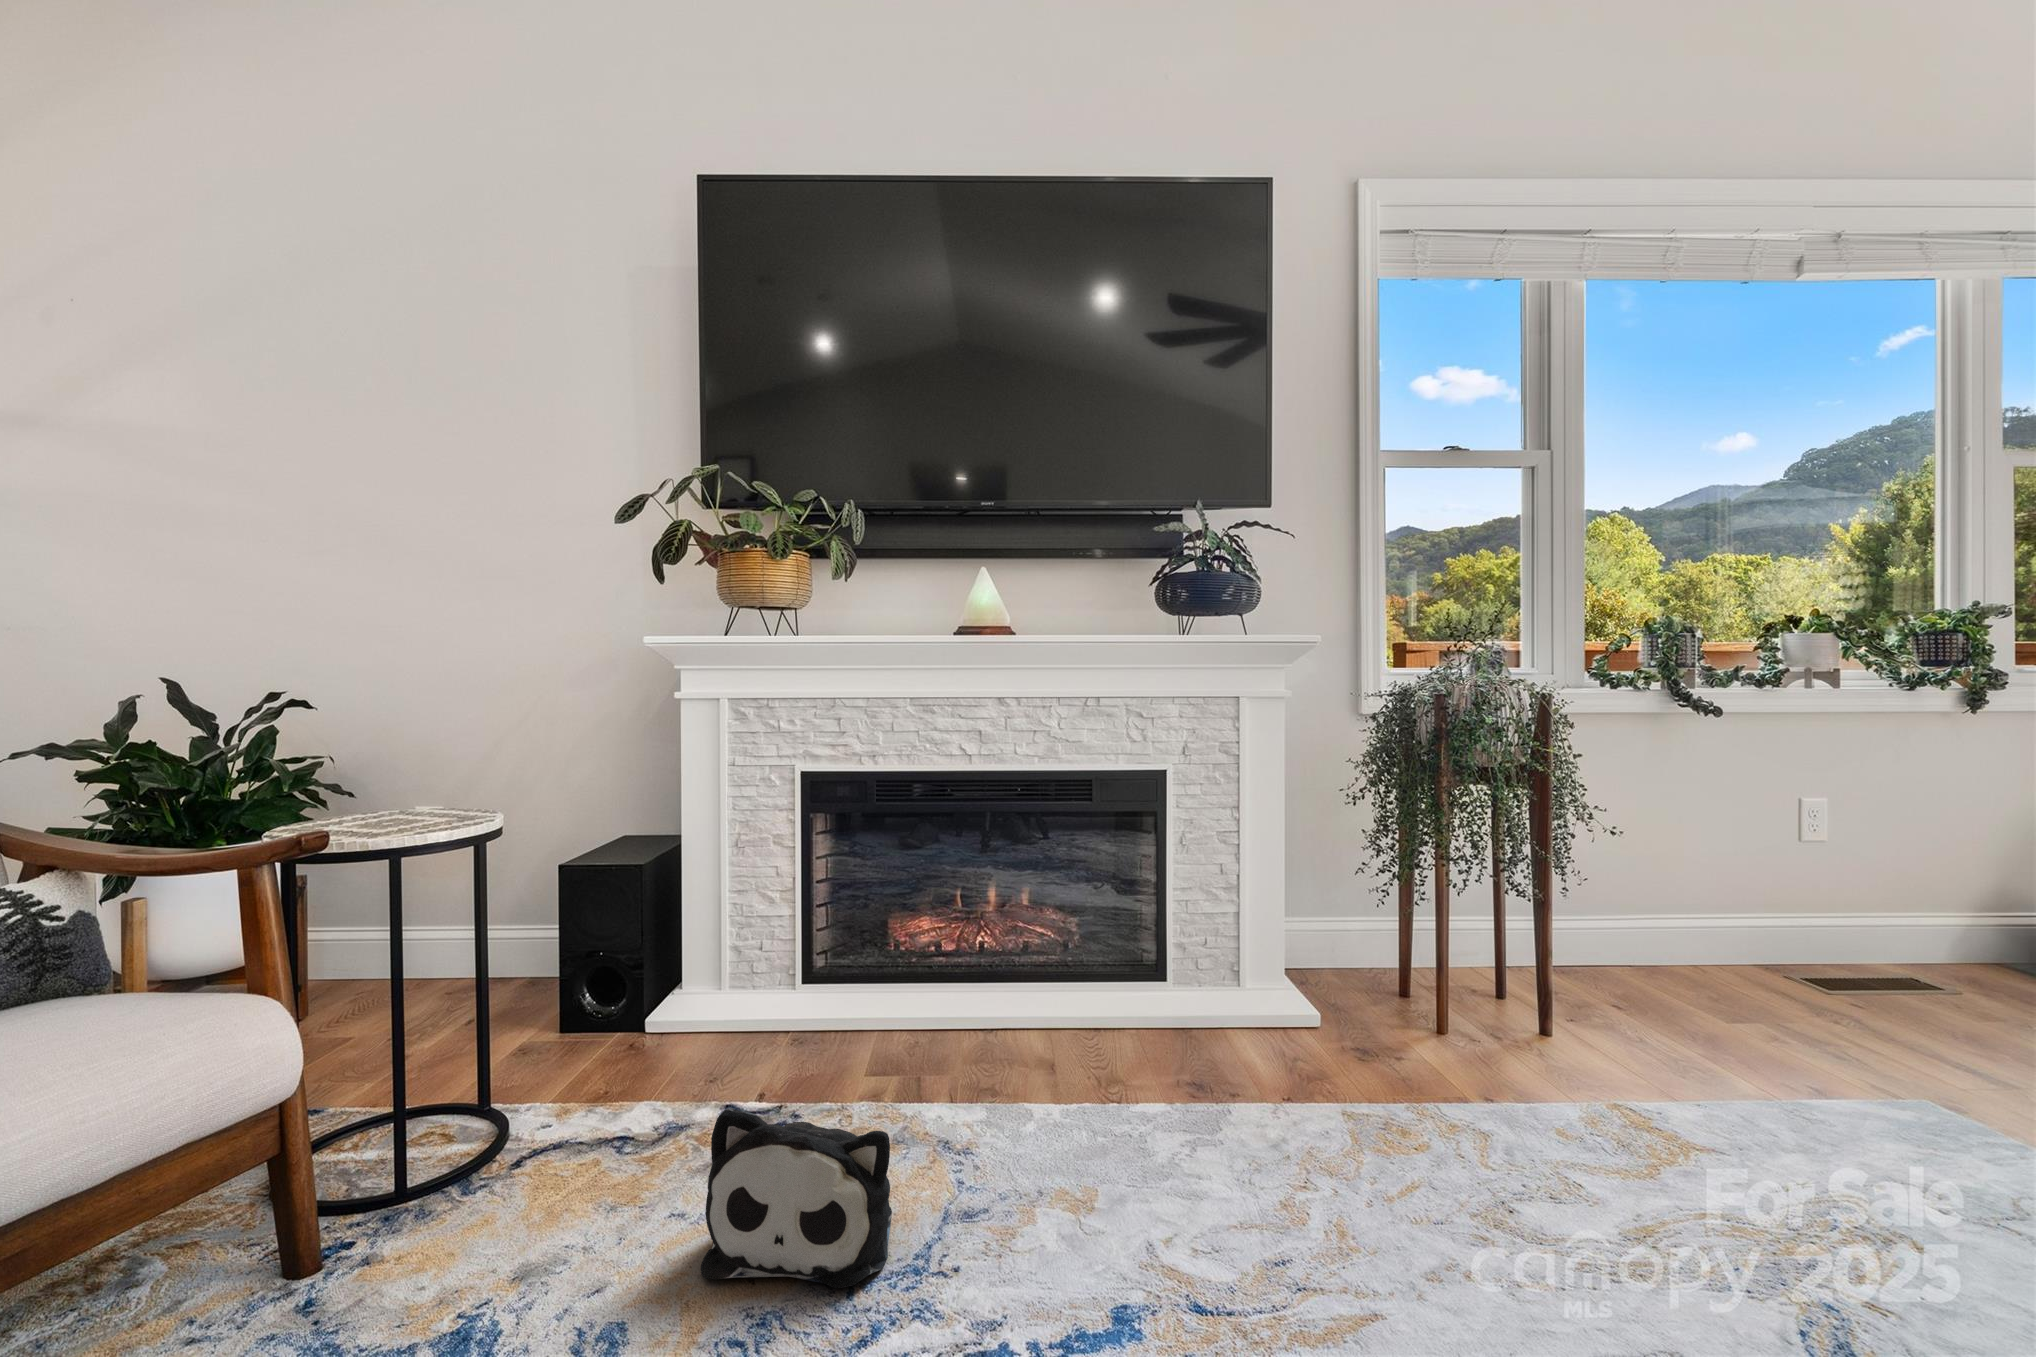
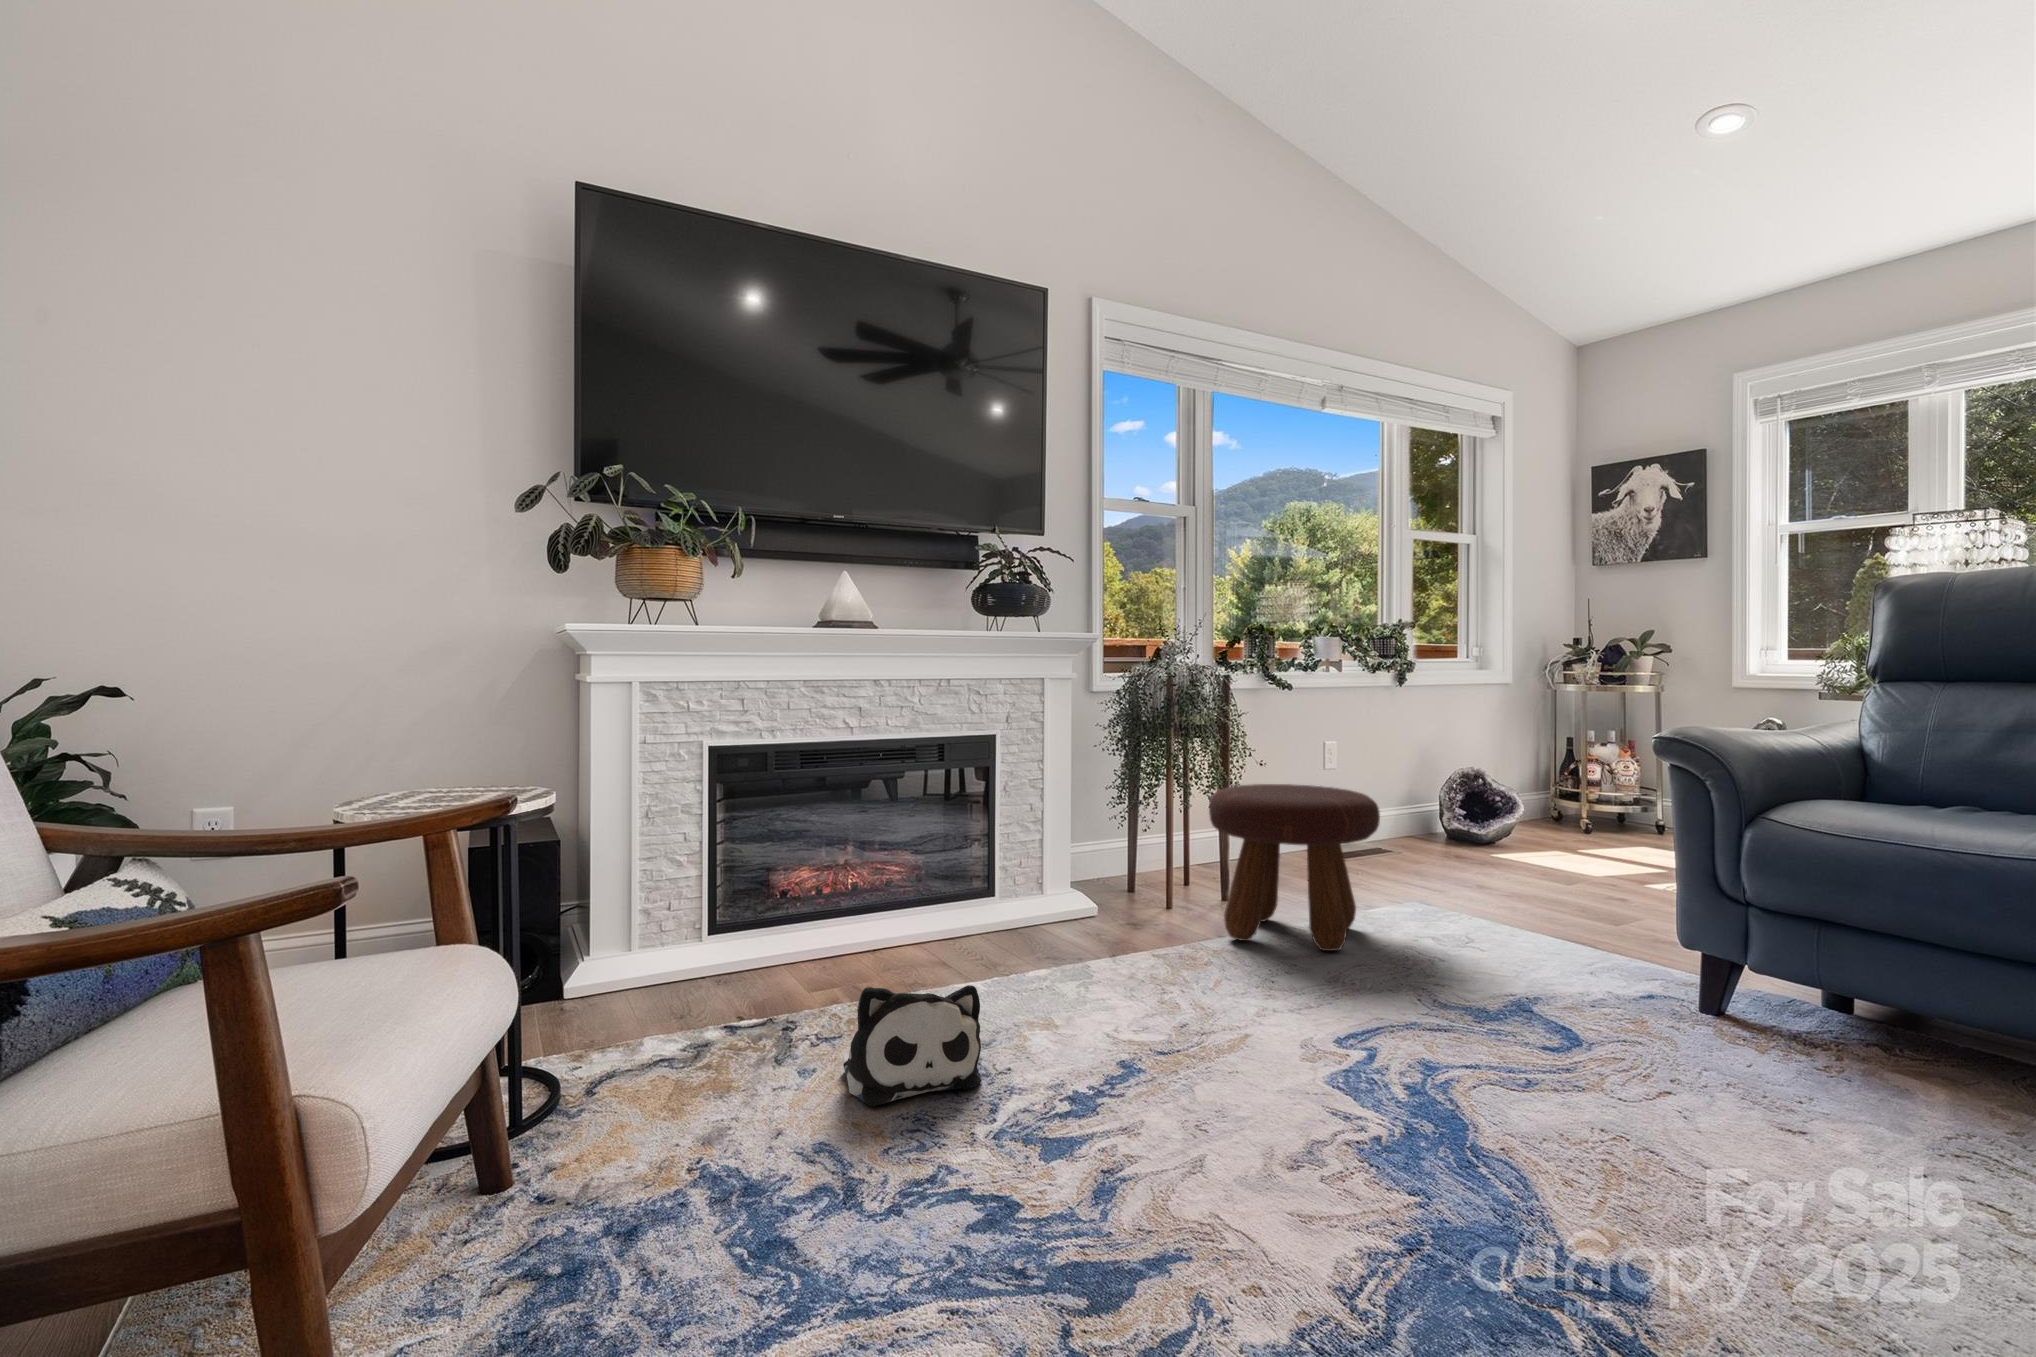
footstool: none [1457,864,1781,1174] -> present [1209,784,1380,951]

